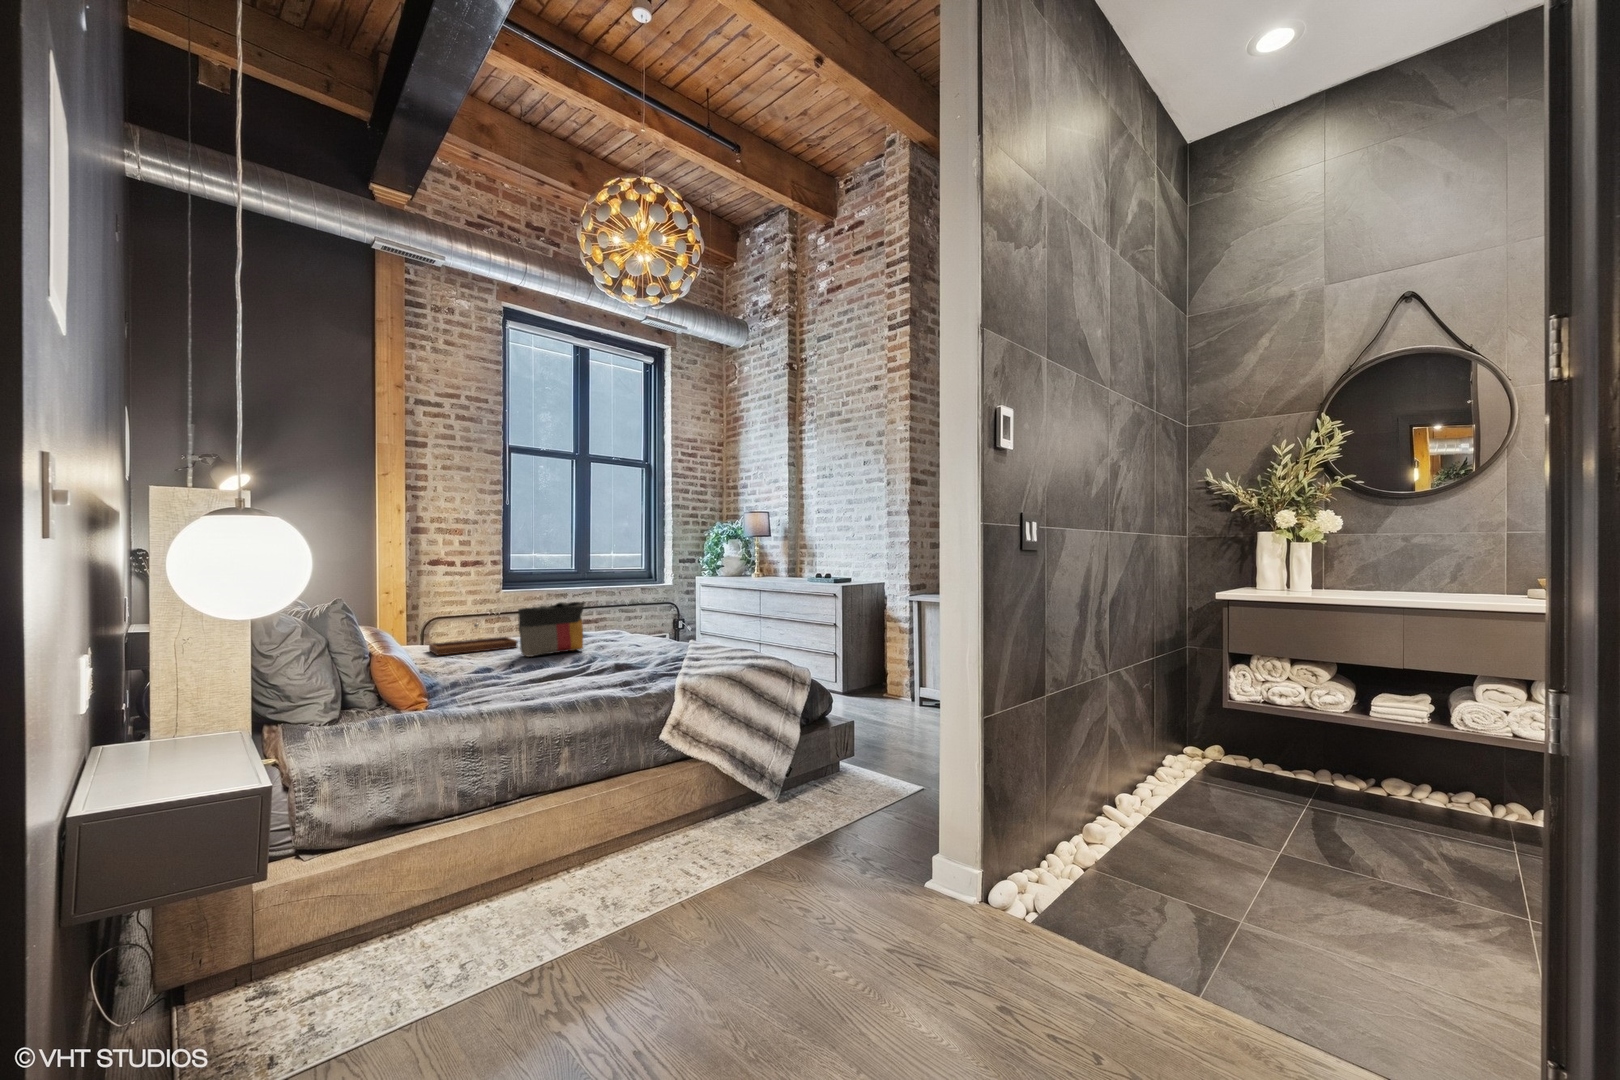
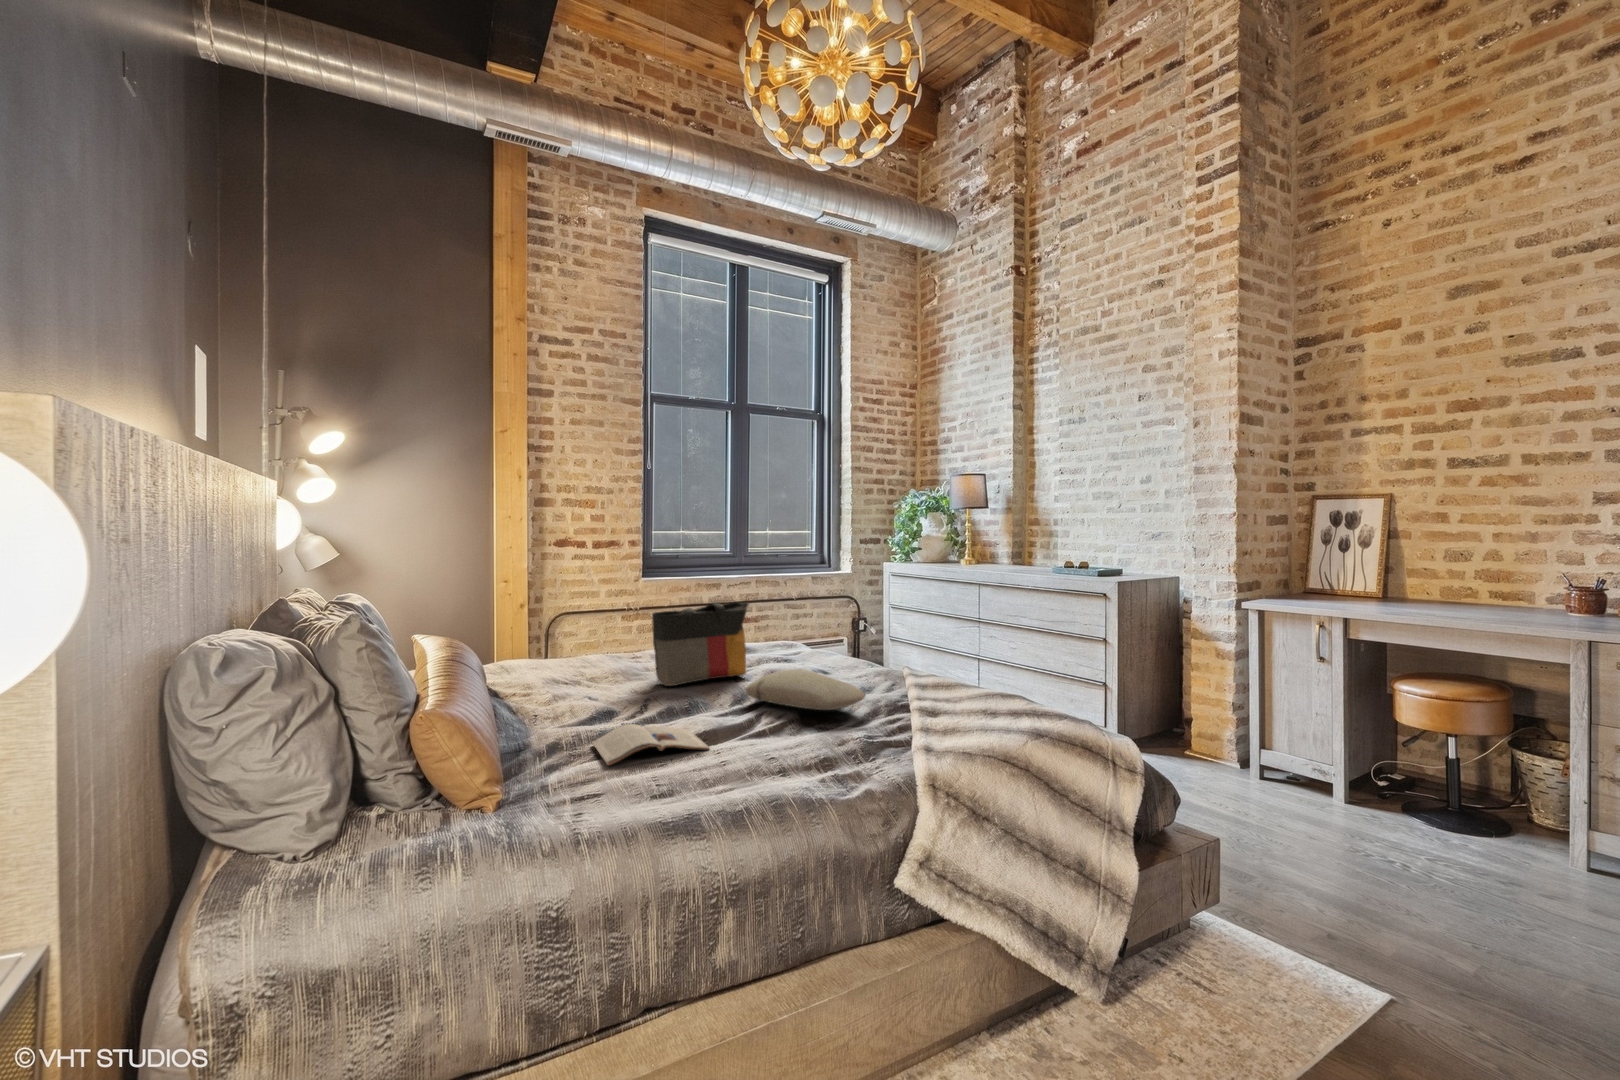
tray: present [429,624,517,655] -> none [539,629,655,676]
pillow: none [582,641,657,662] -> present [746,669,865,710]
magazine: none [485,671,560,690] -> present [592,724,710,766]

